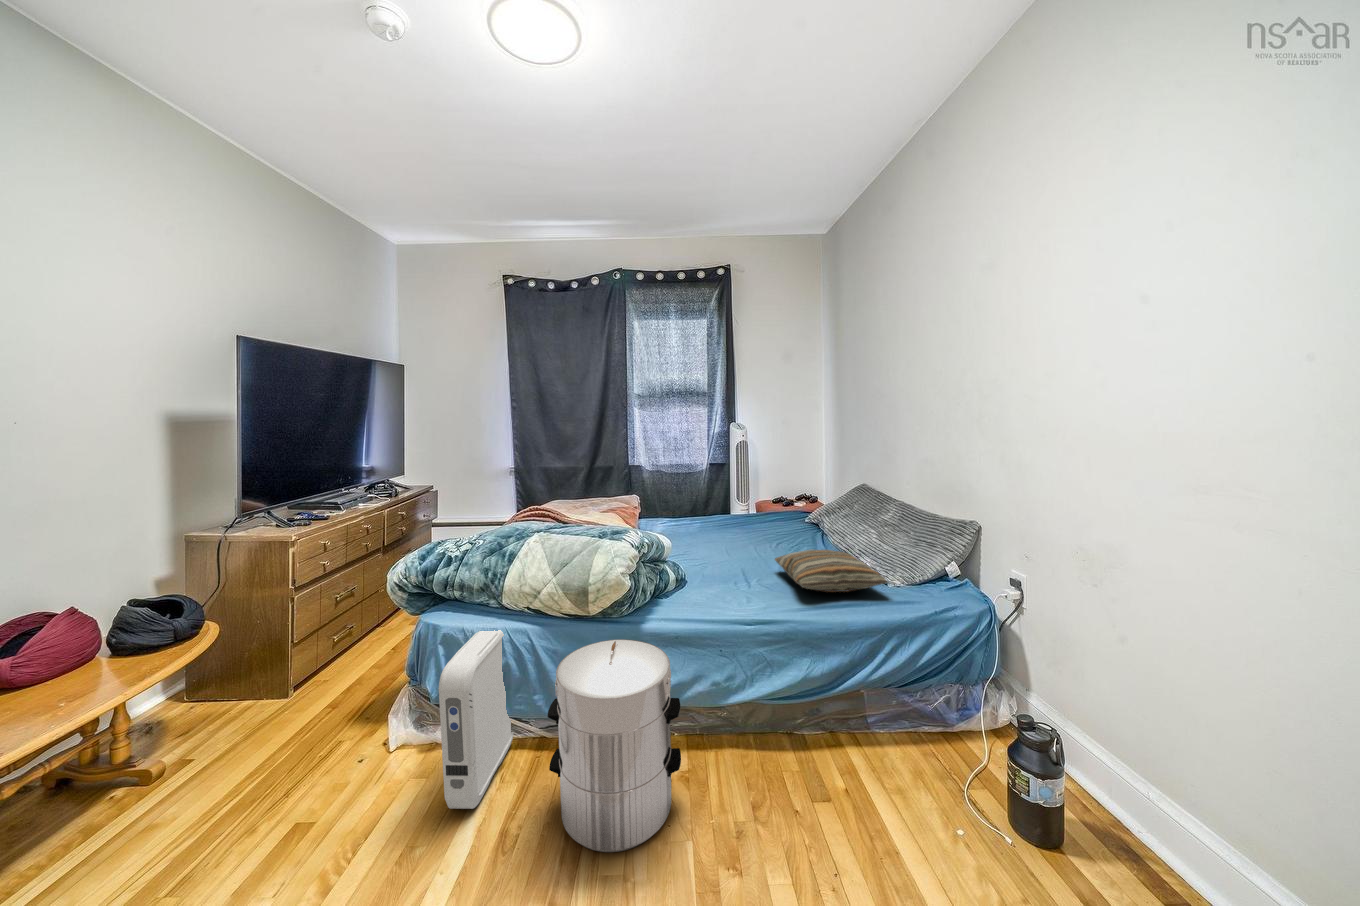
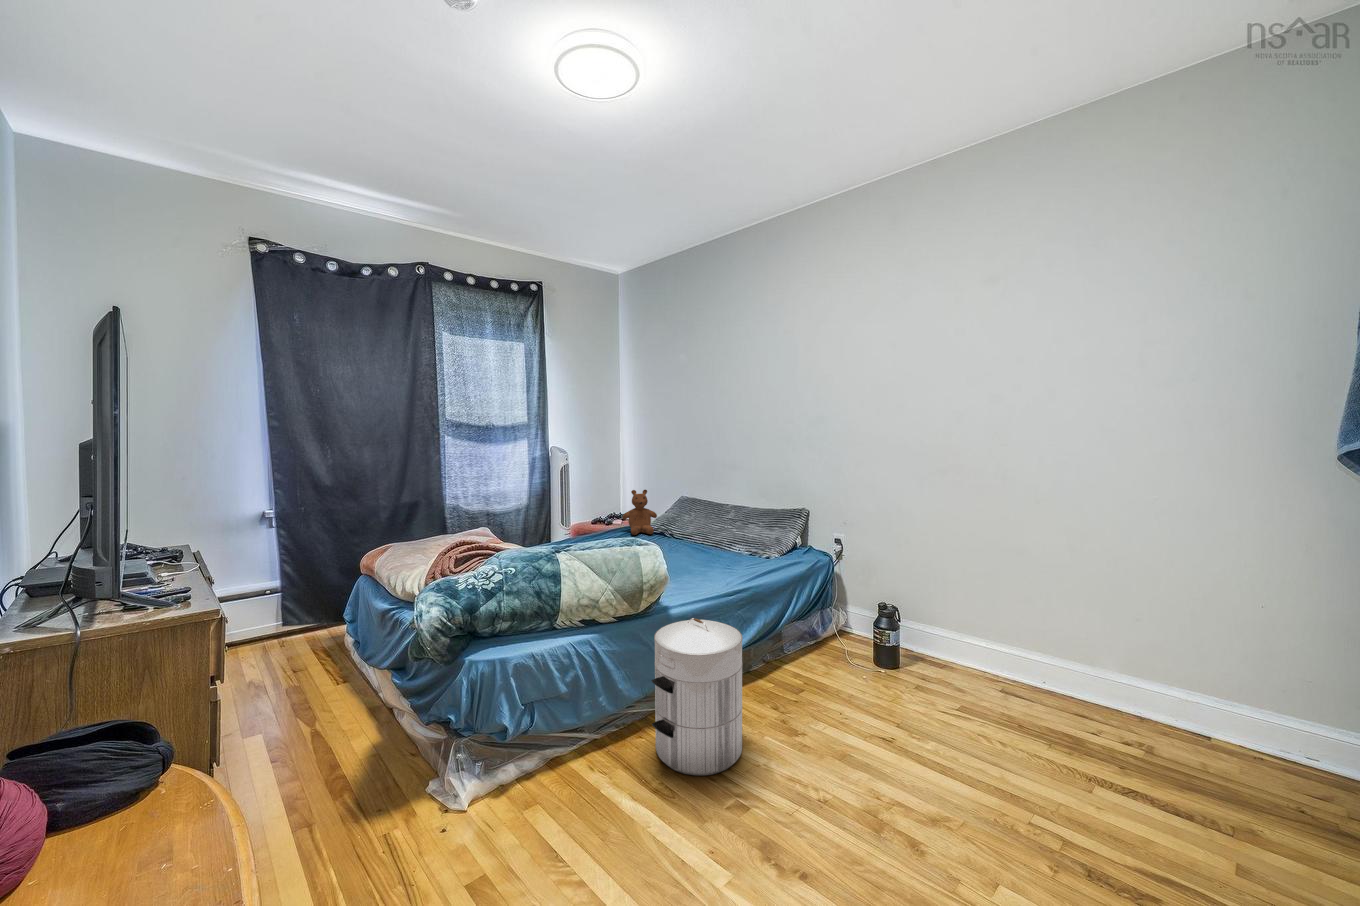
teddy bear: none [756,478,796,530] -> present [622,490,657,535]
pillow: present [775,550,888,592] -> none [698,537,785,565]
air purifier: present [439,630,513,809] -> none [540,644,609,810]

